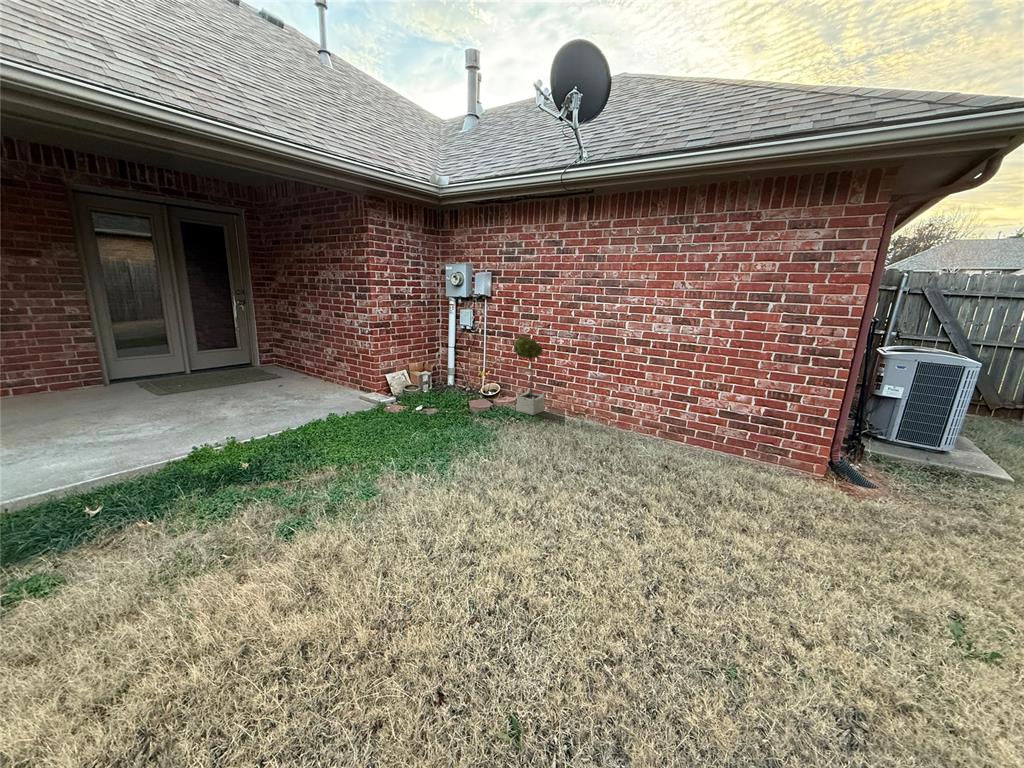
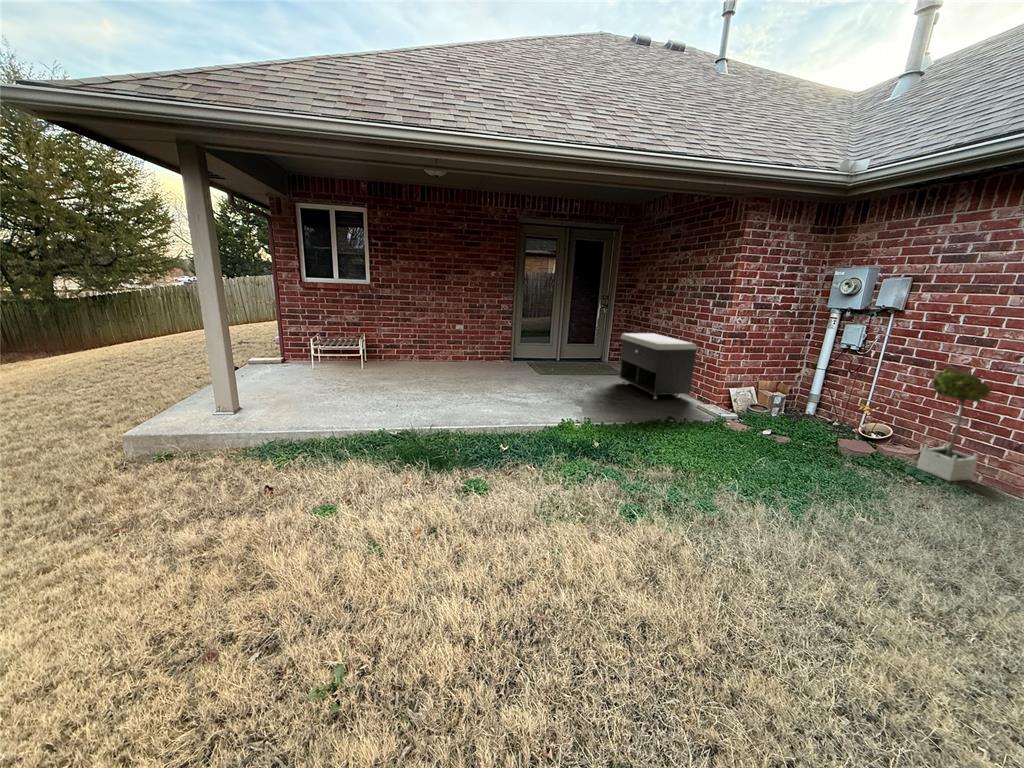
storage bench: none [264,329,351,398] -> present [619,333,697,399]

